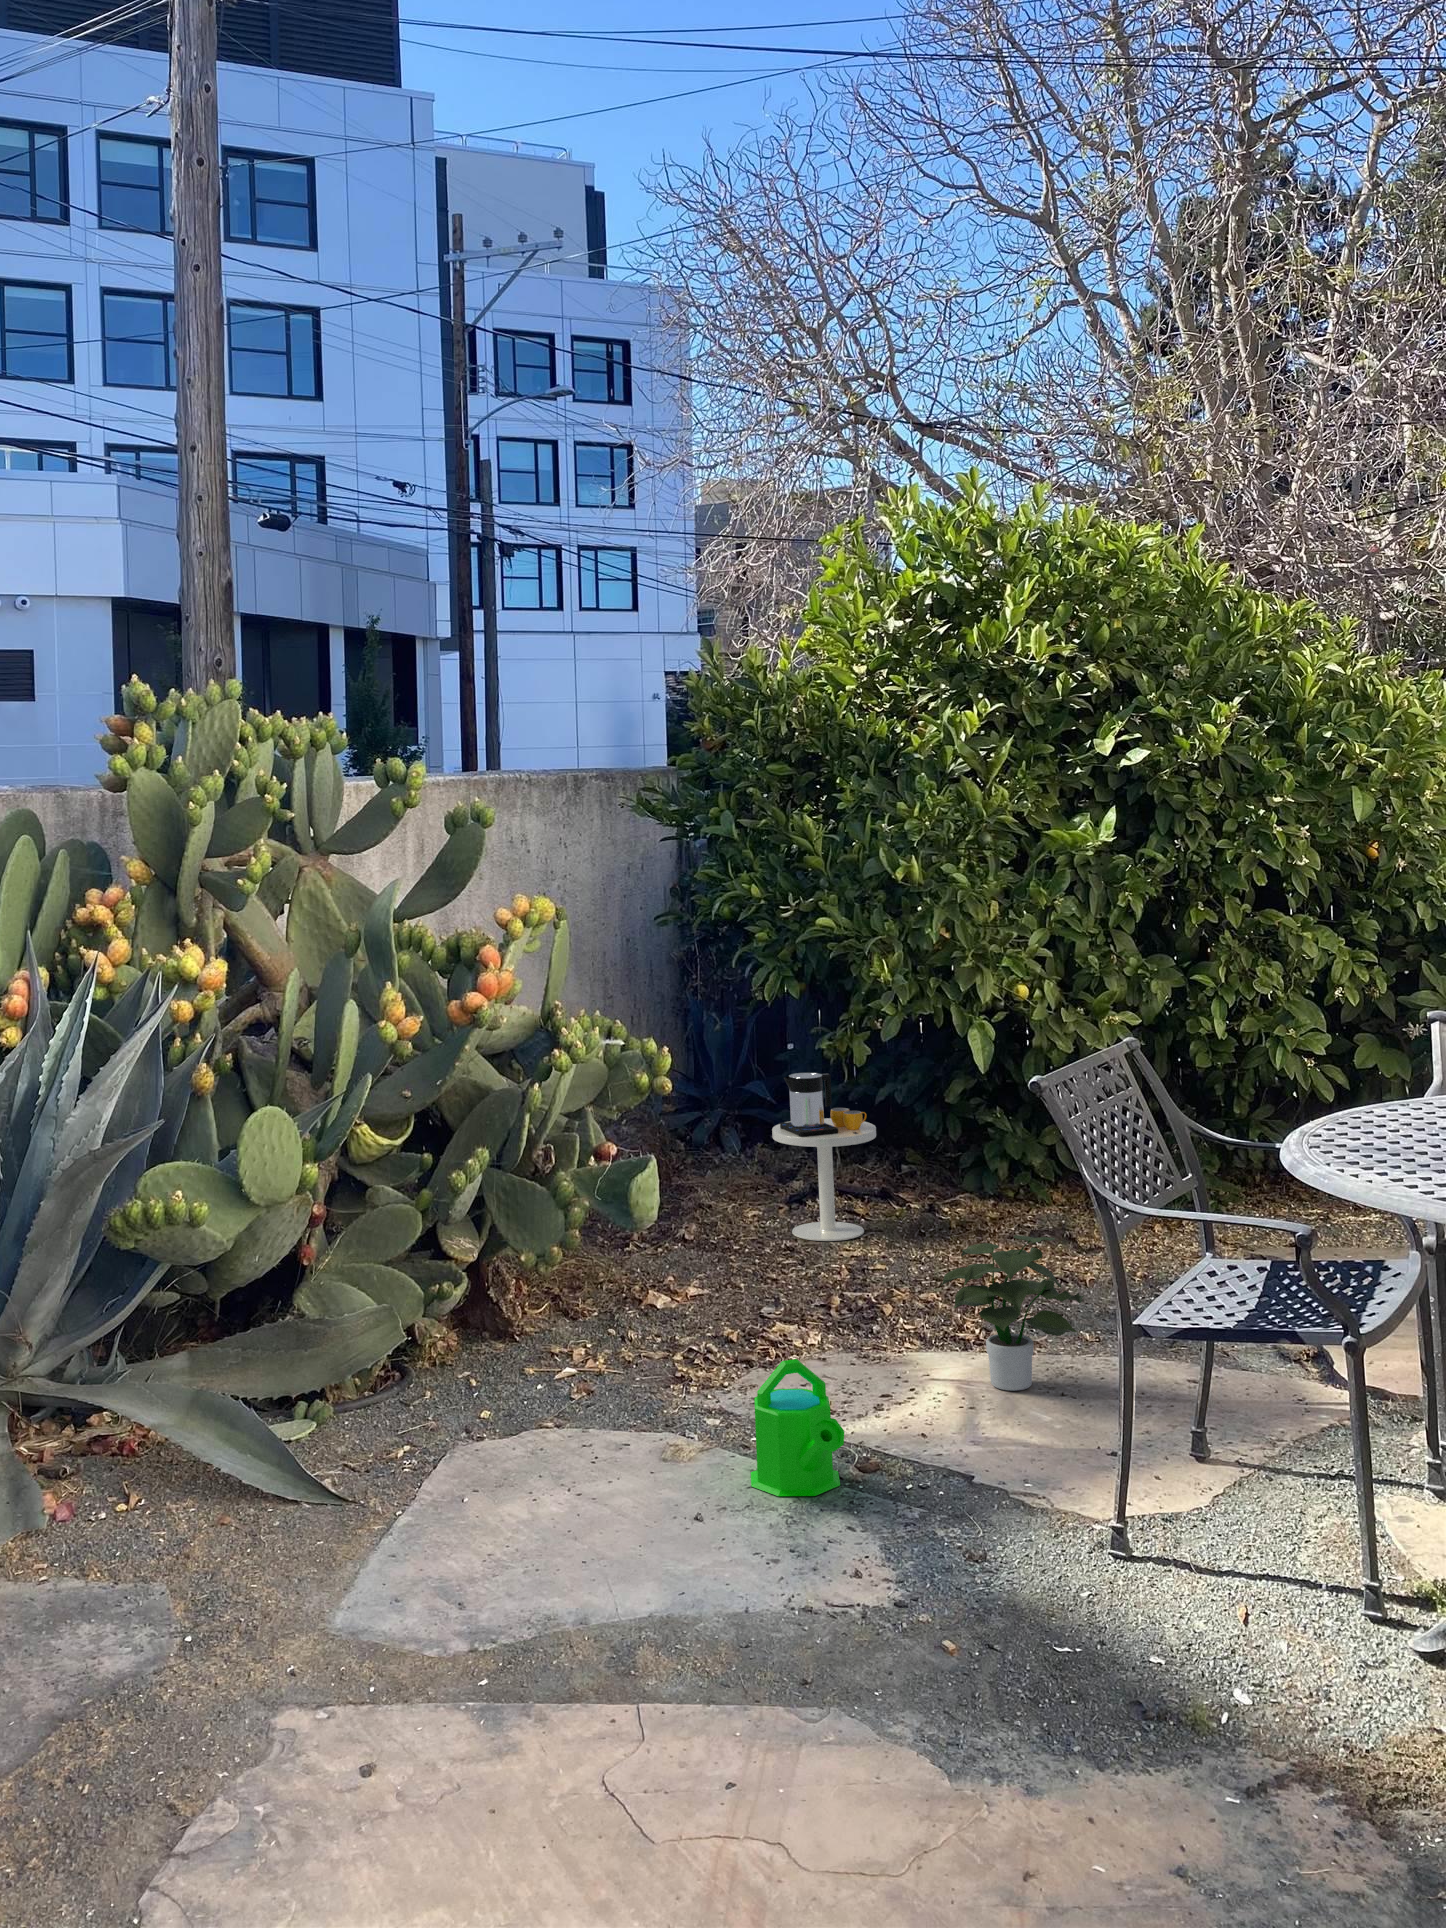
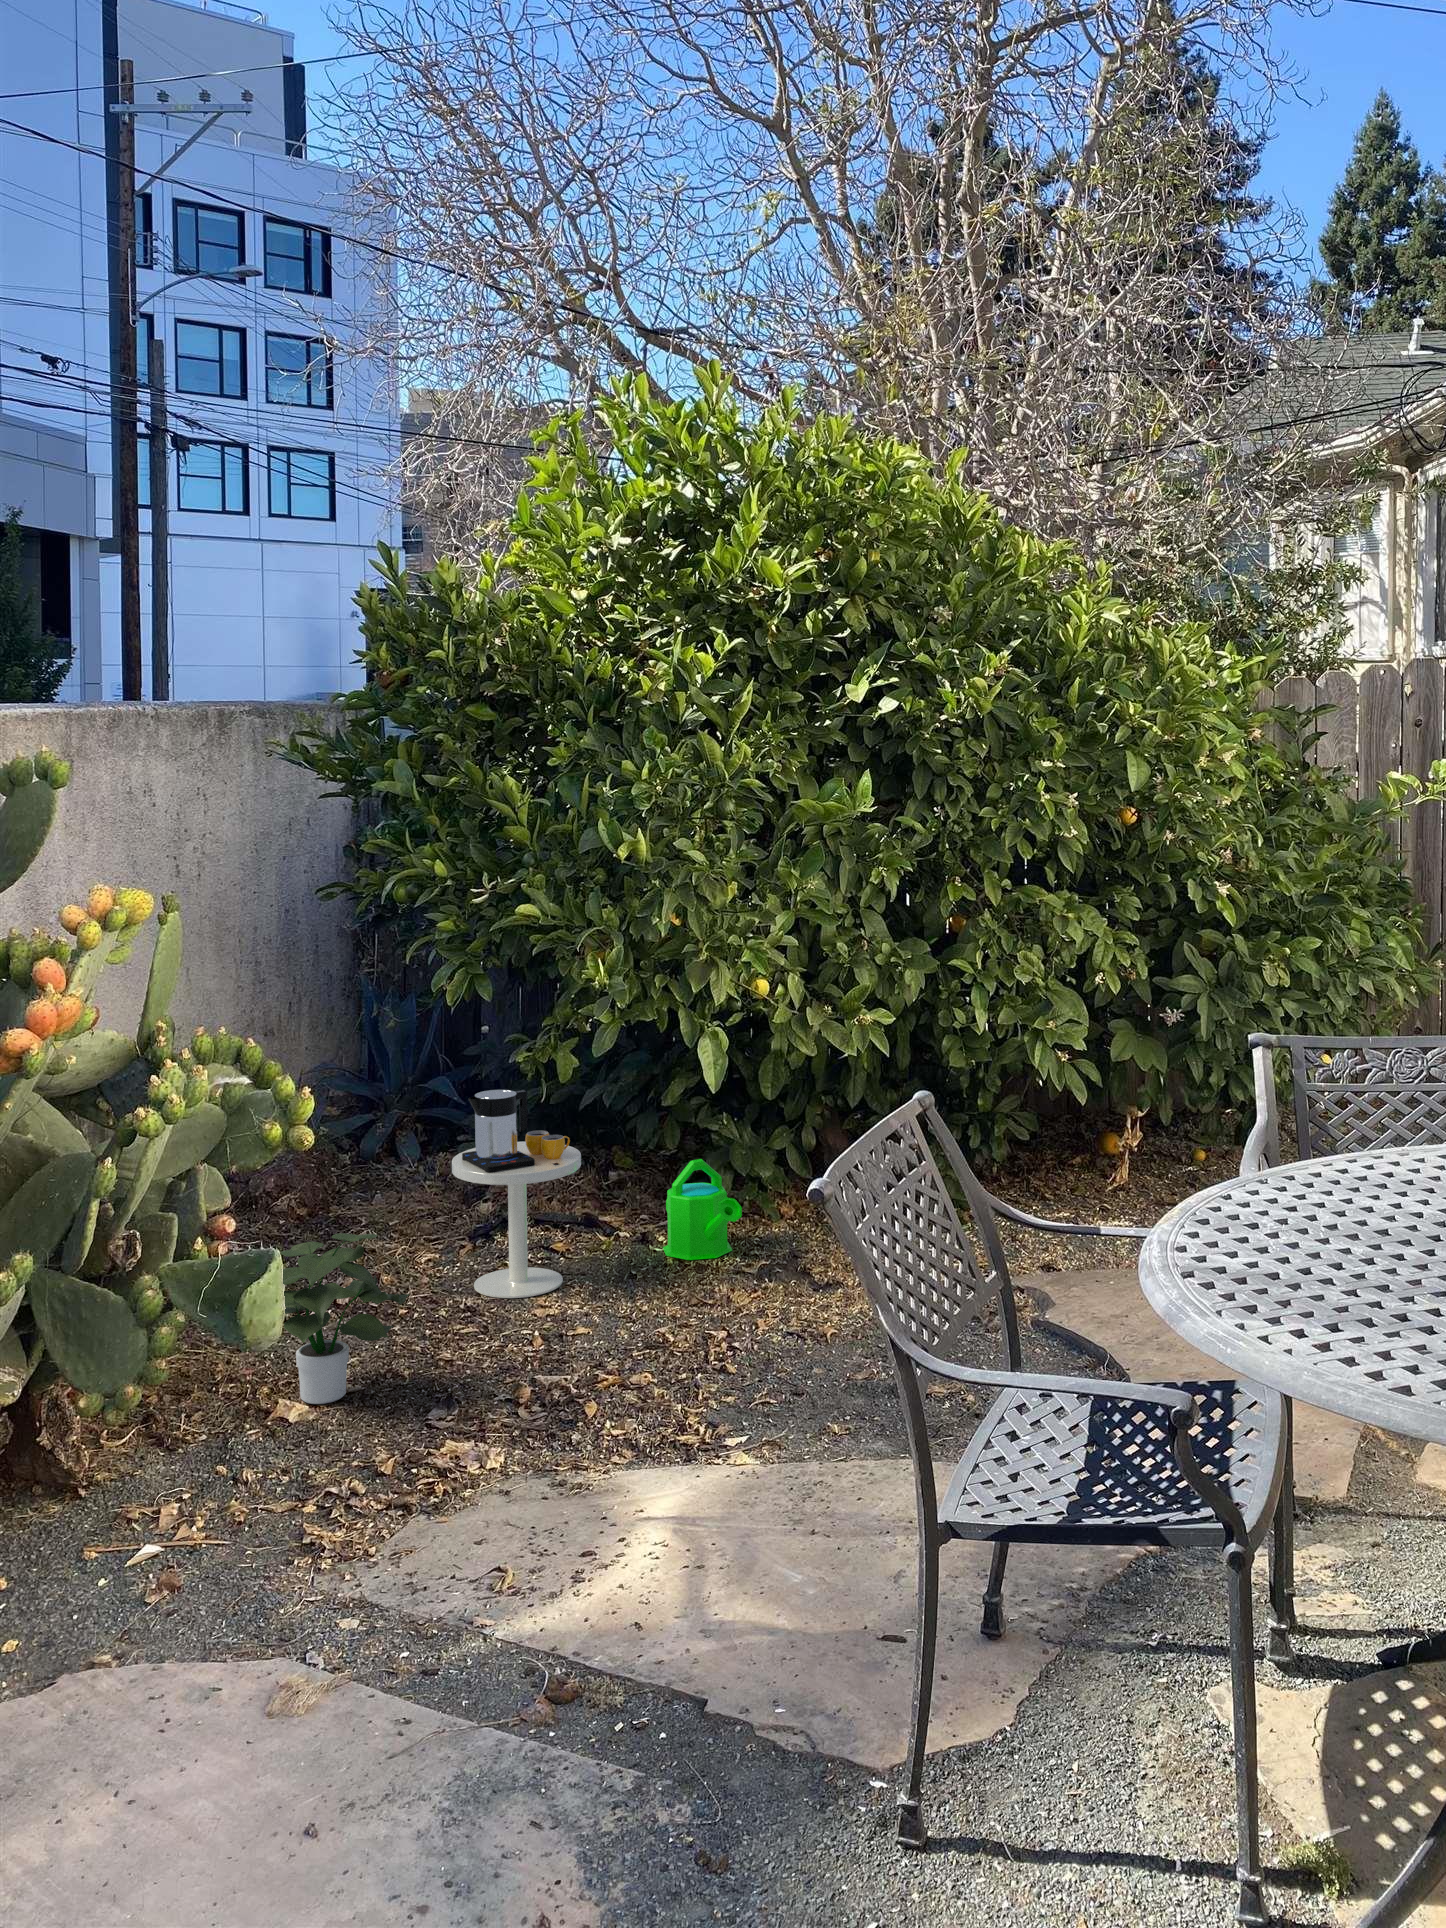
potted plant: present [941,1235,1084,1391] -> present [281,1233,410,1404]
watering can: present [751,1359,844,1496] -> present [663,1159,742,1260]

